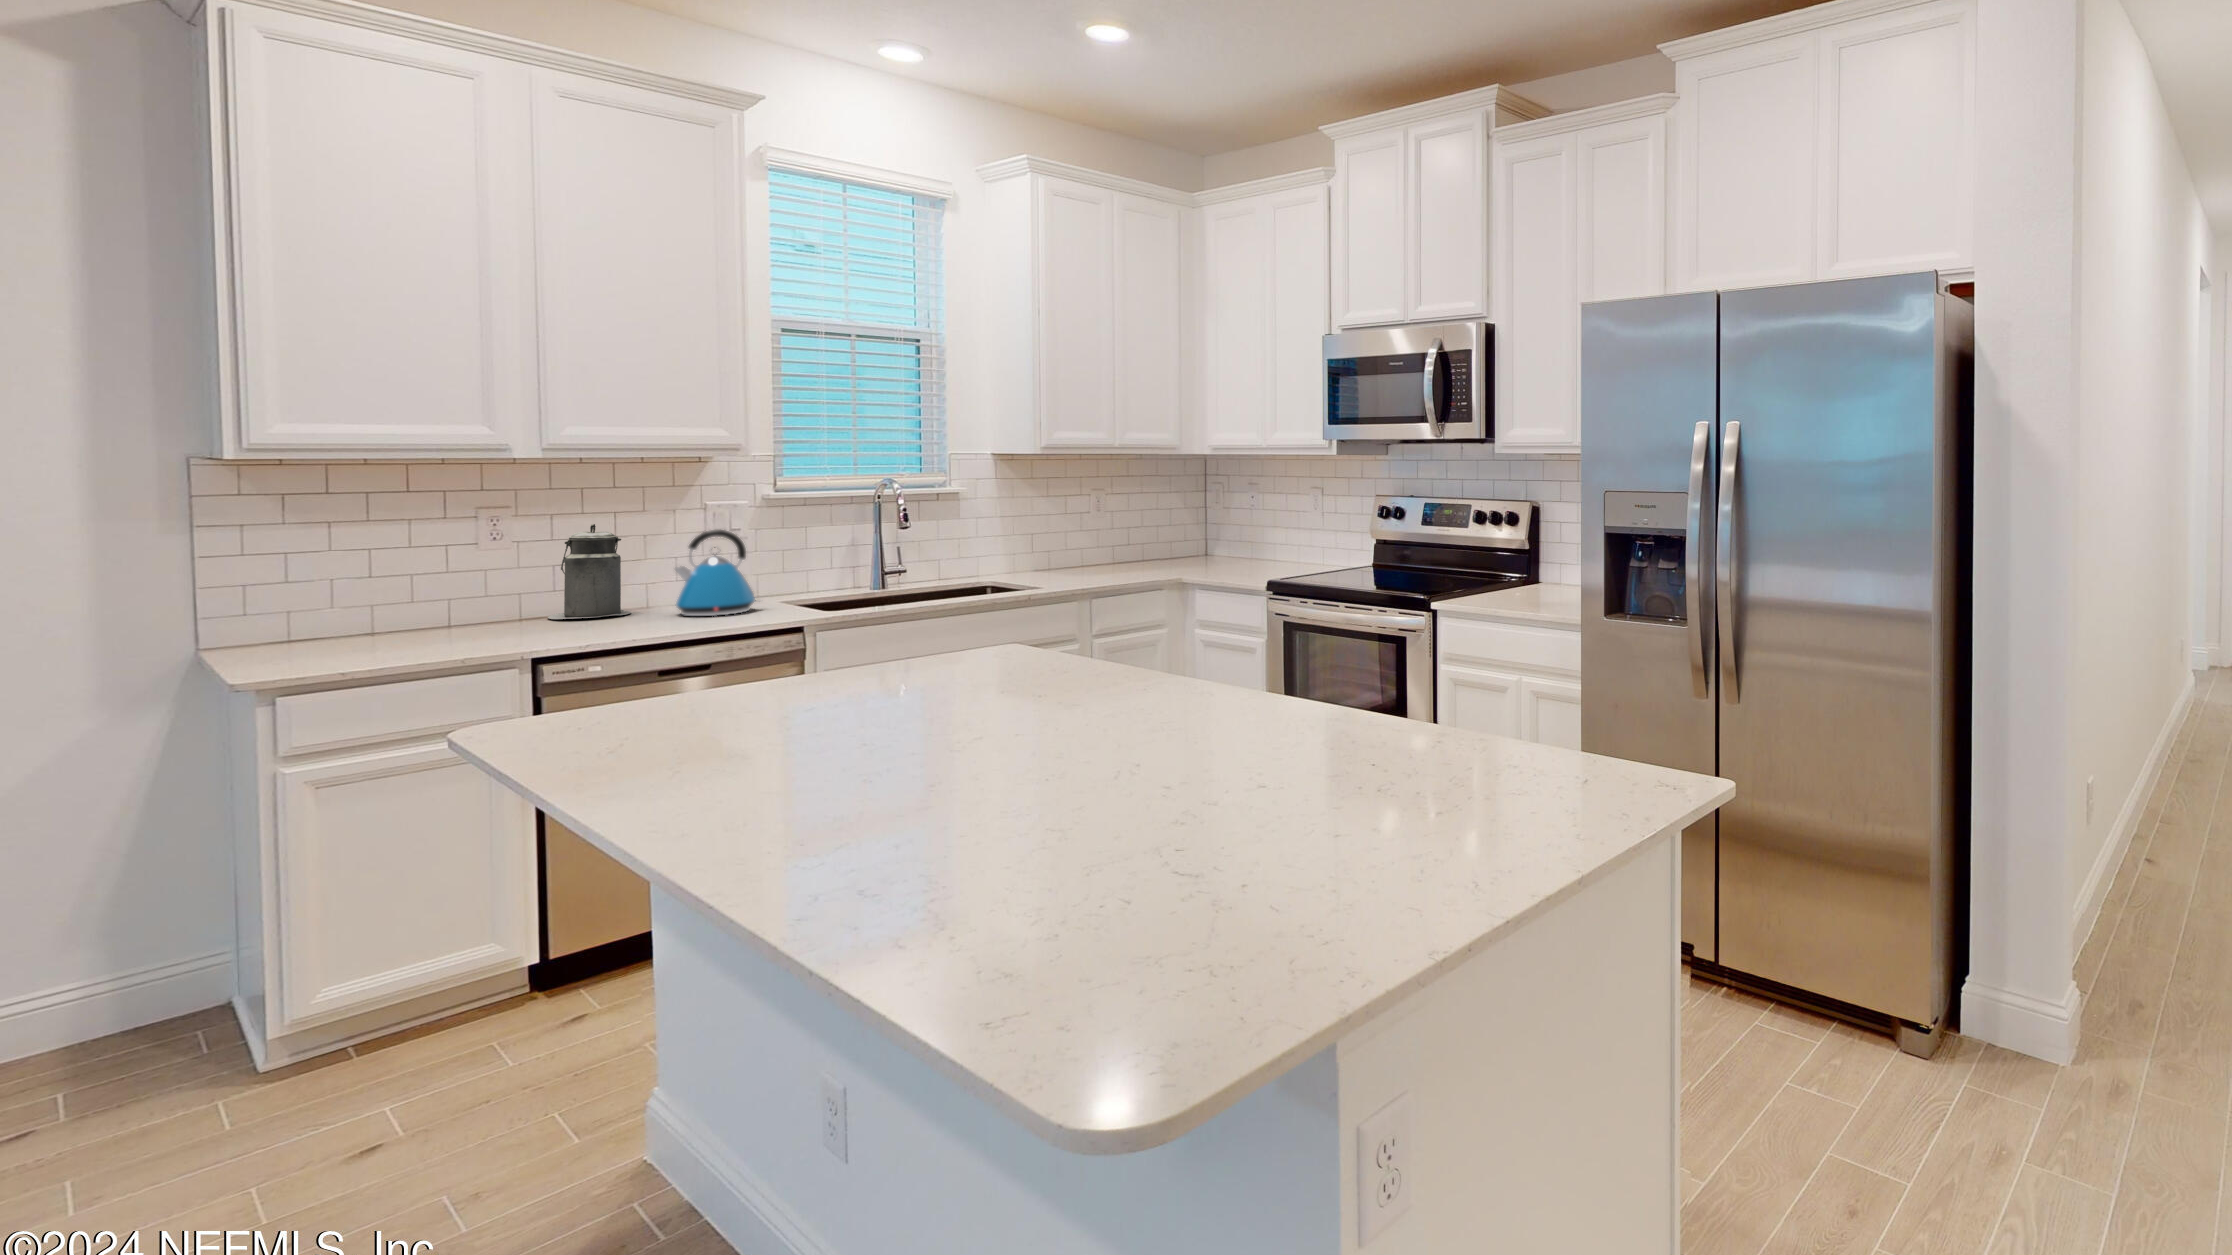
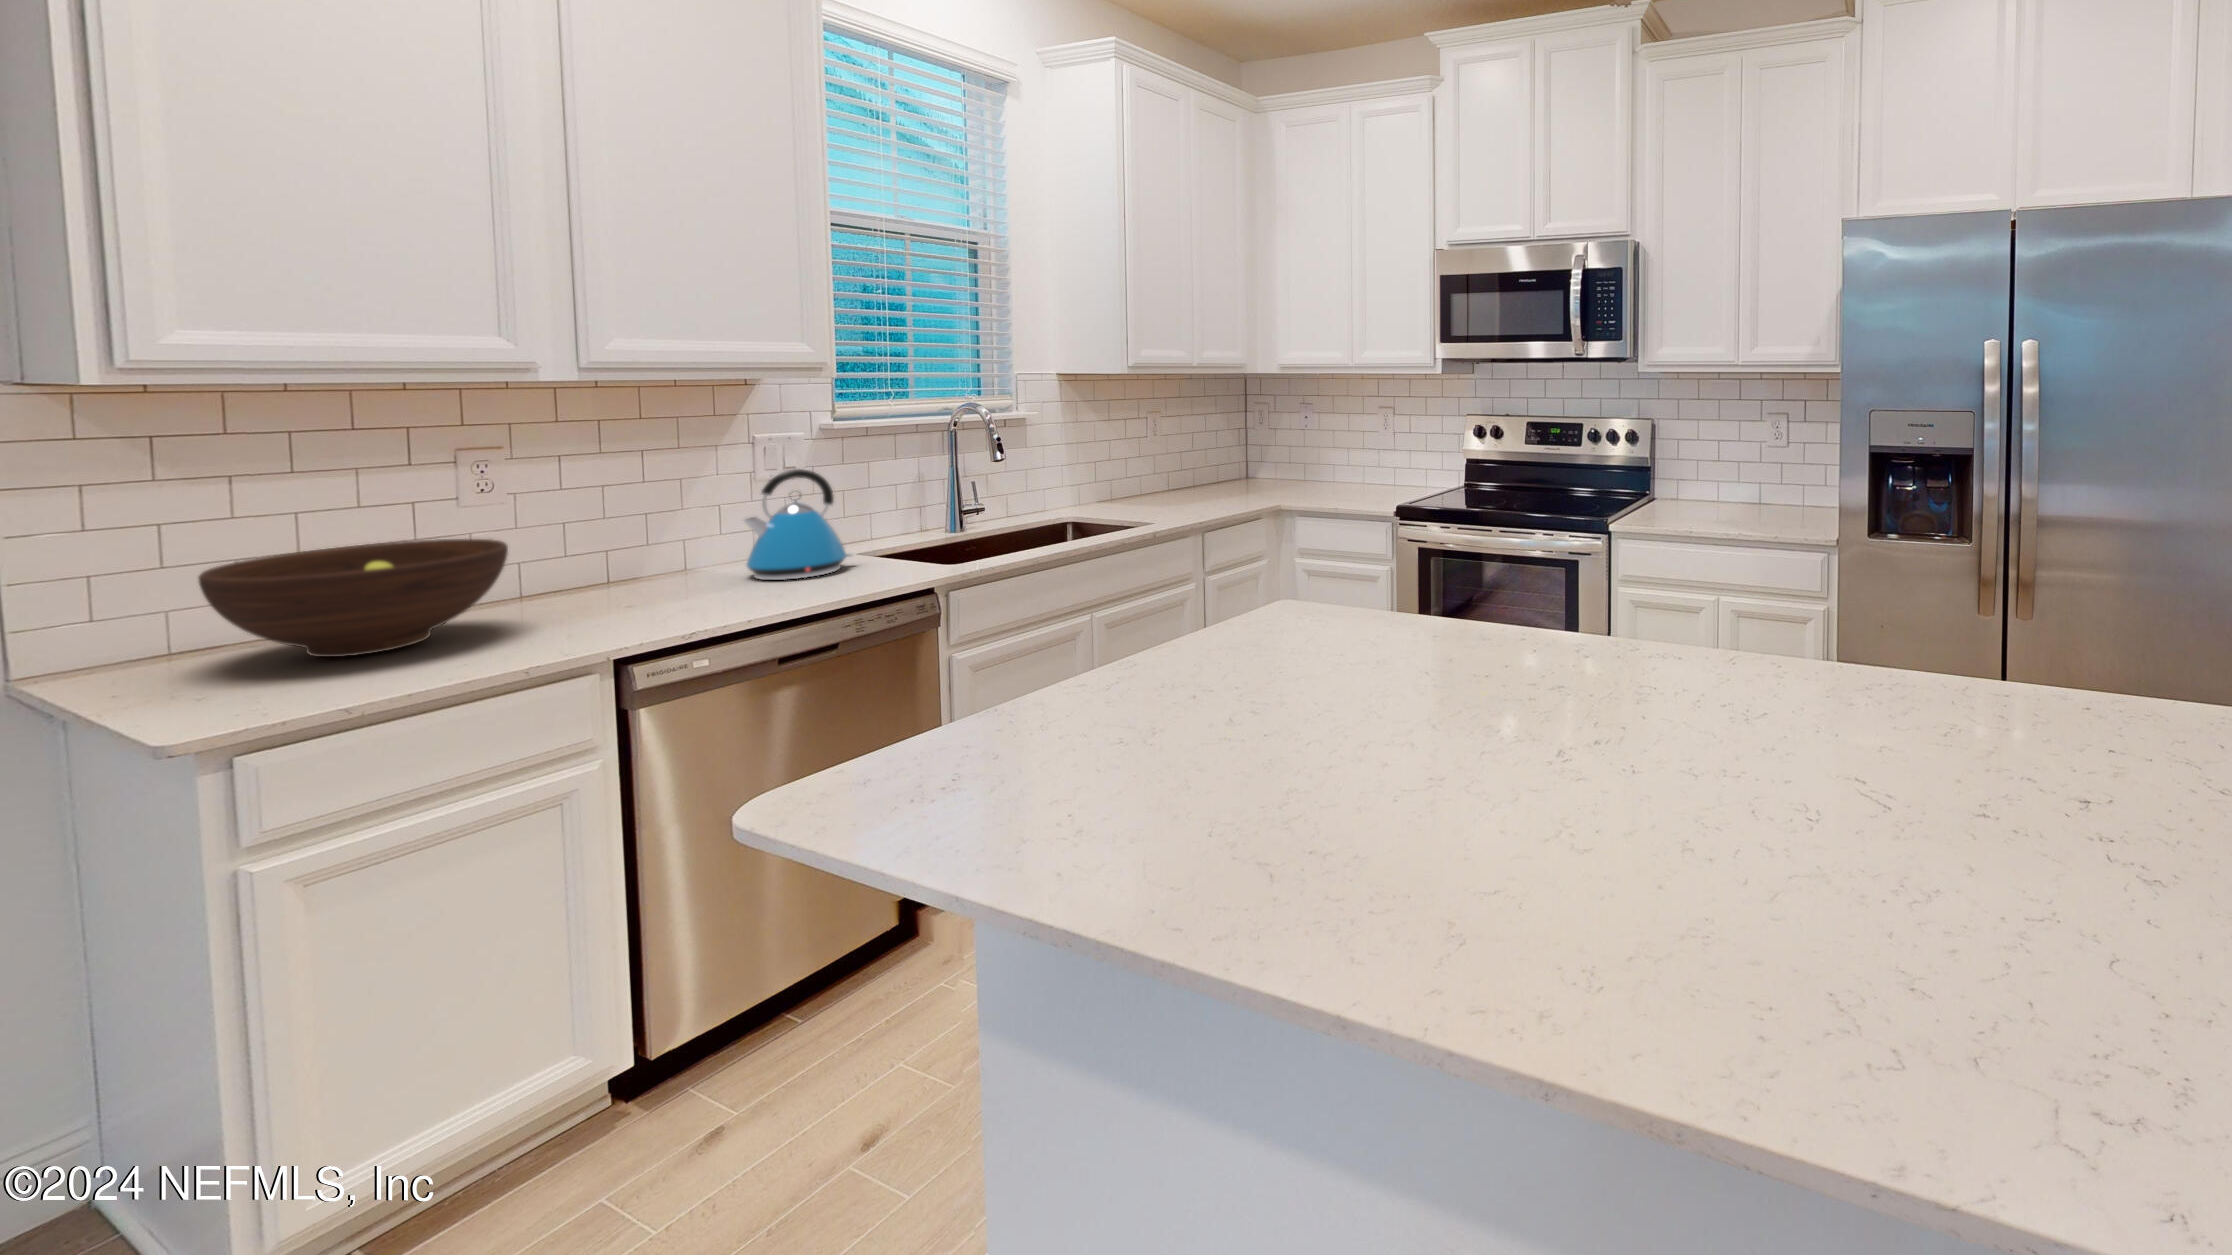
canister: present [548,524,631,619] -> none [565,466,680,595]
fruit bowl: none [291,571,485,646] -> present [199,539,508,657]

